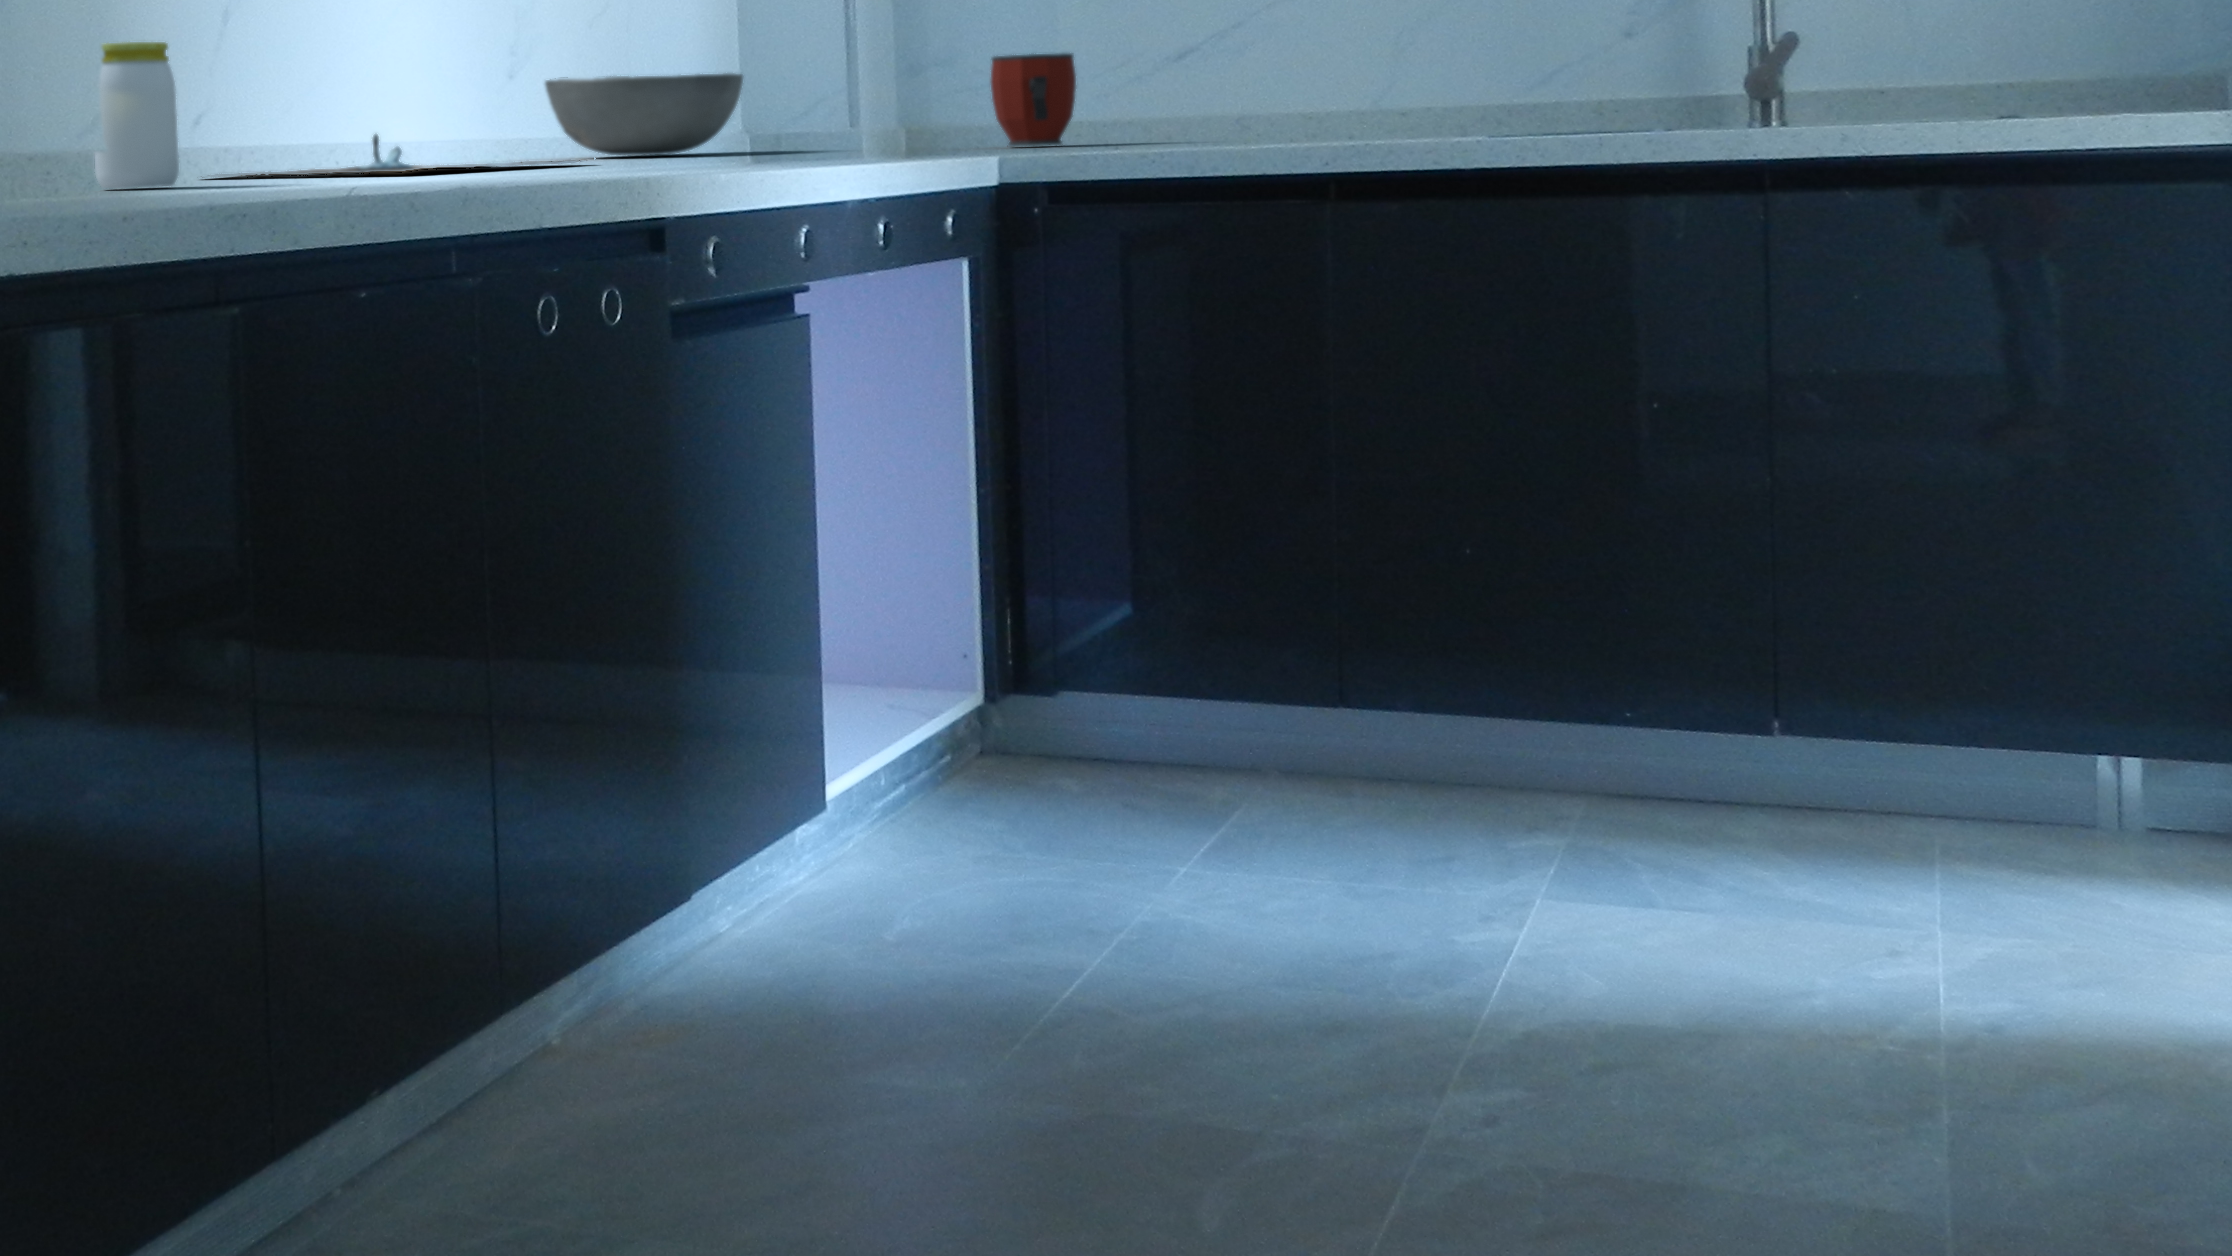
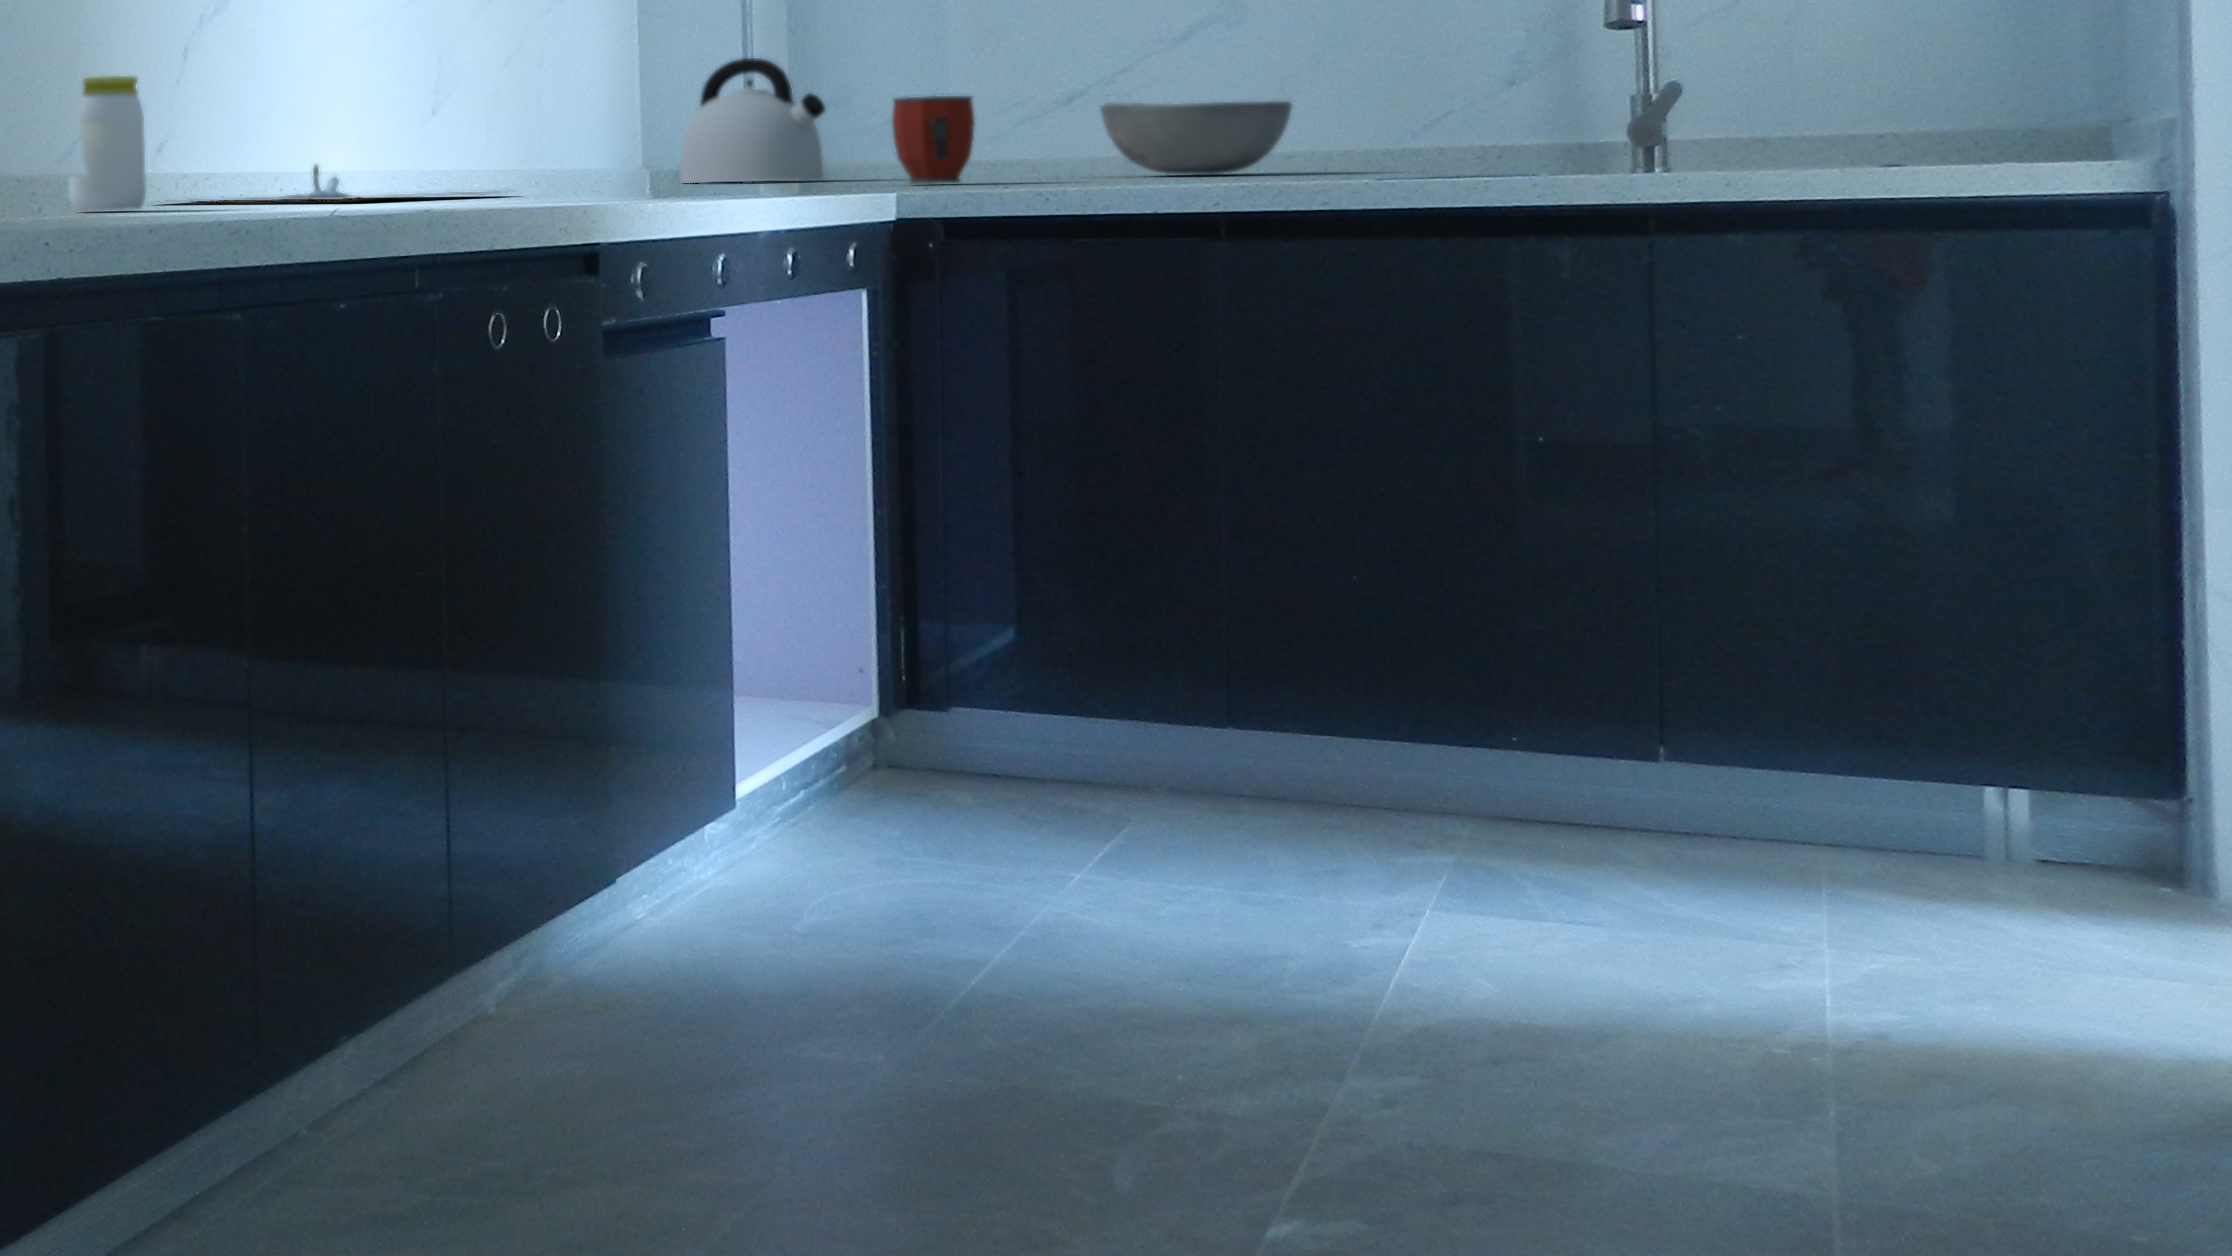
kettle: none [777,16,928,147] -> present [681,58,826,183]
bowl: present [545,73,743,155] -> present [1101,101,1292,174]

